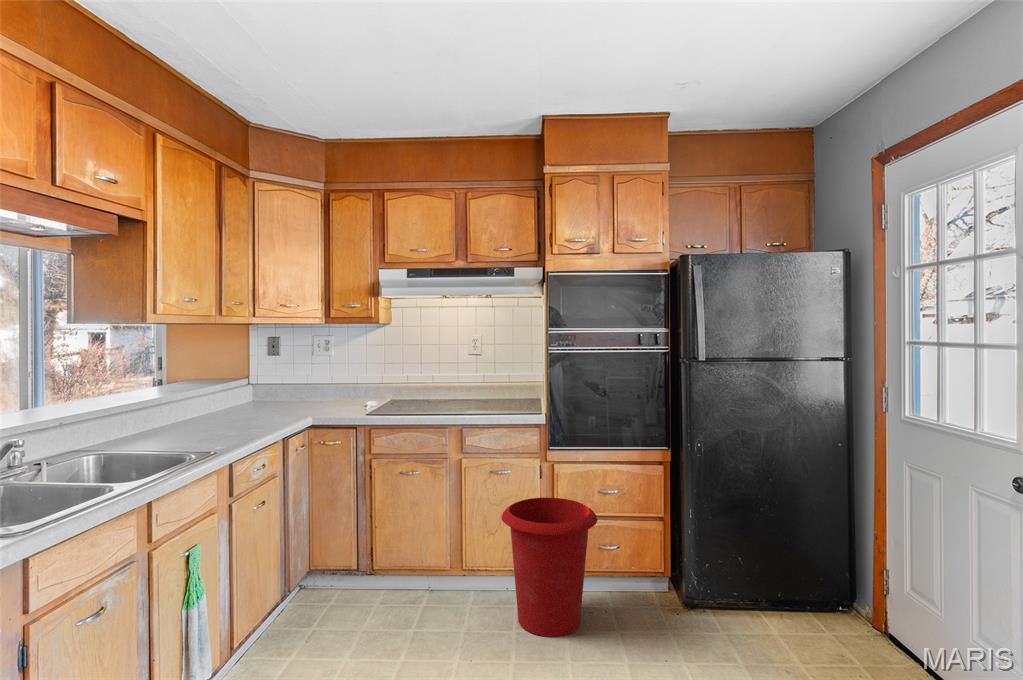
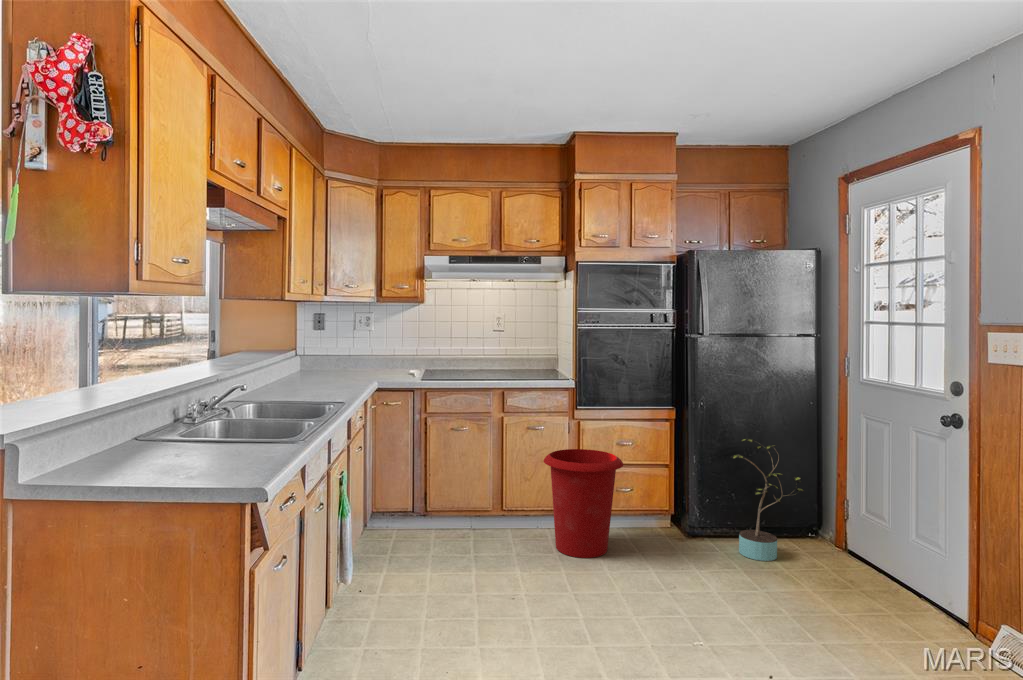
potted plant: none [730,490,827,650] -> present [731,439,804,561]

